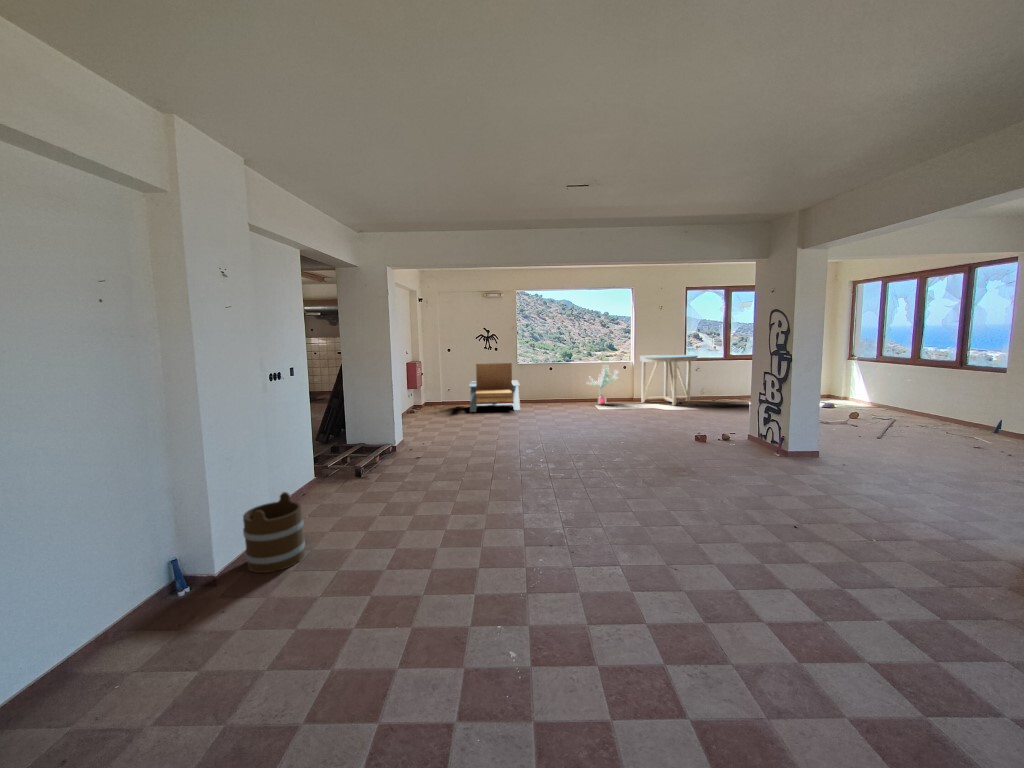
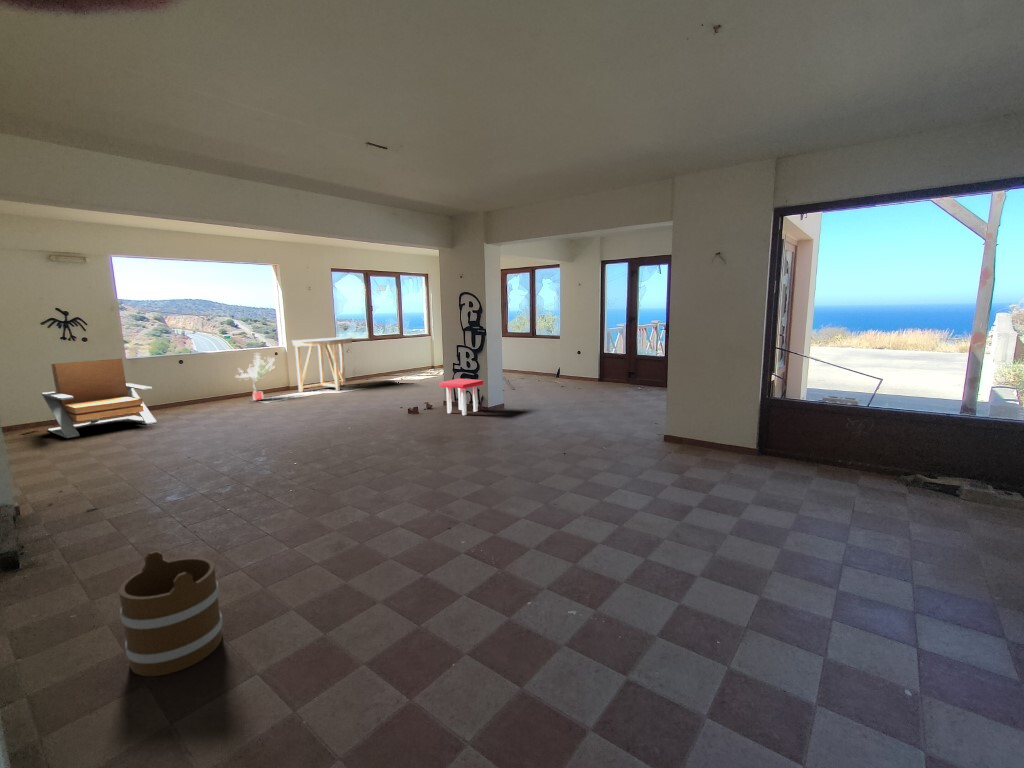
stool: none [727,411,785,455] -> present [440,379,483,415]

